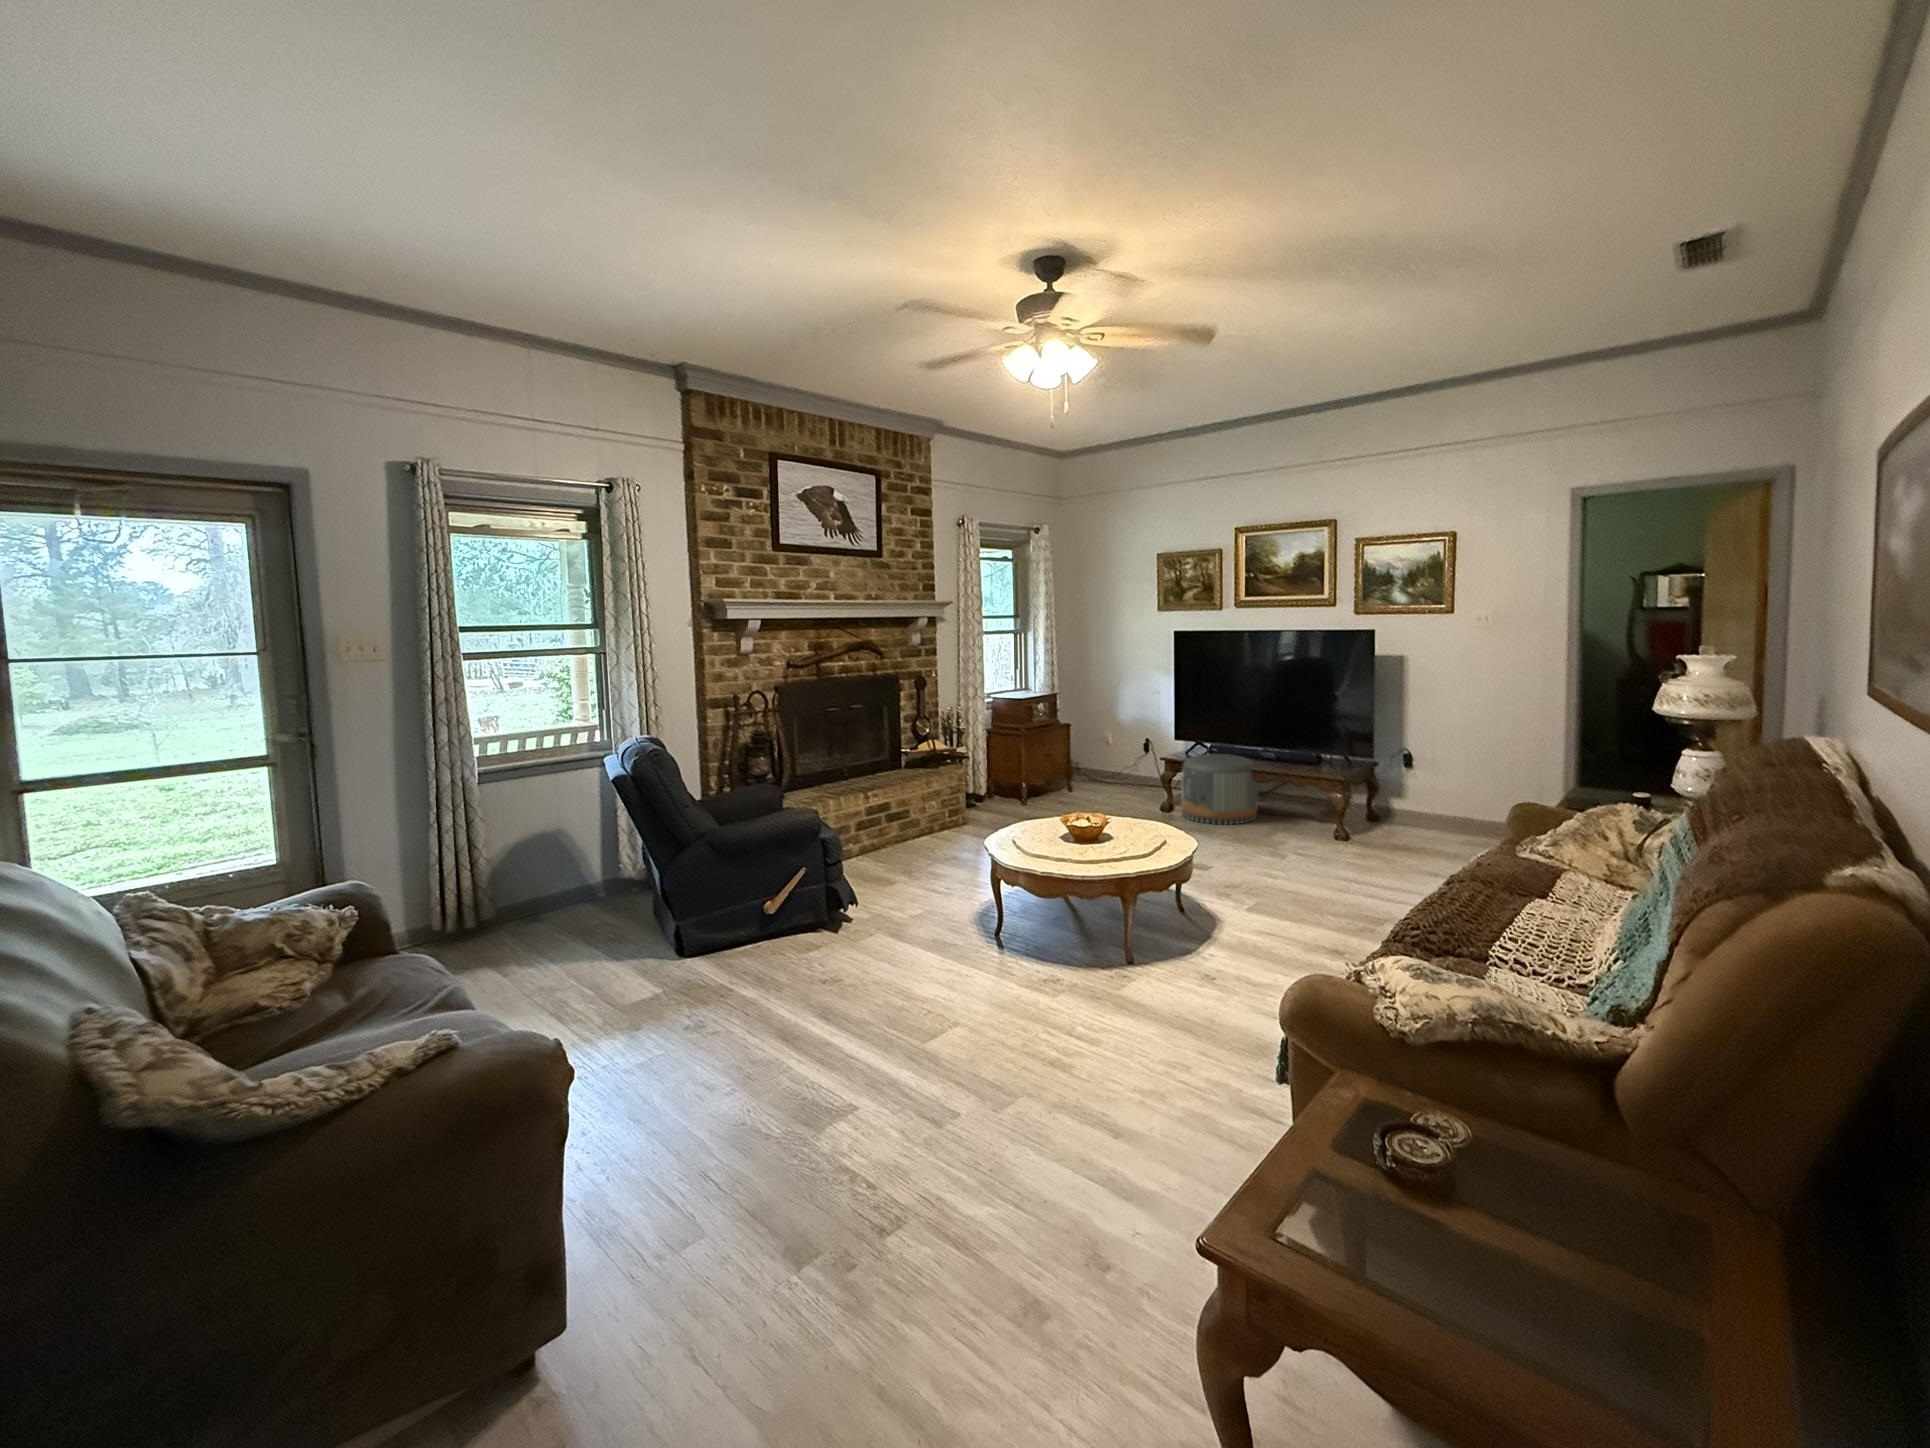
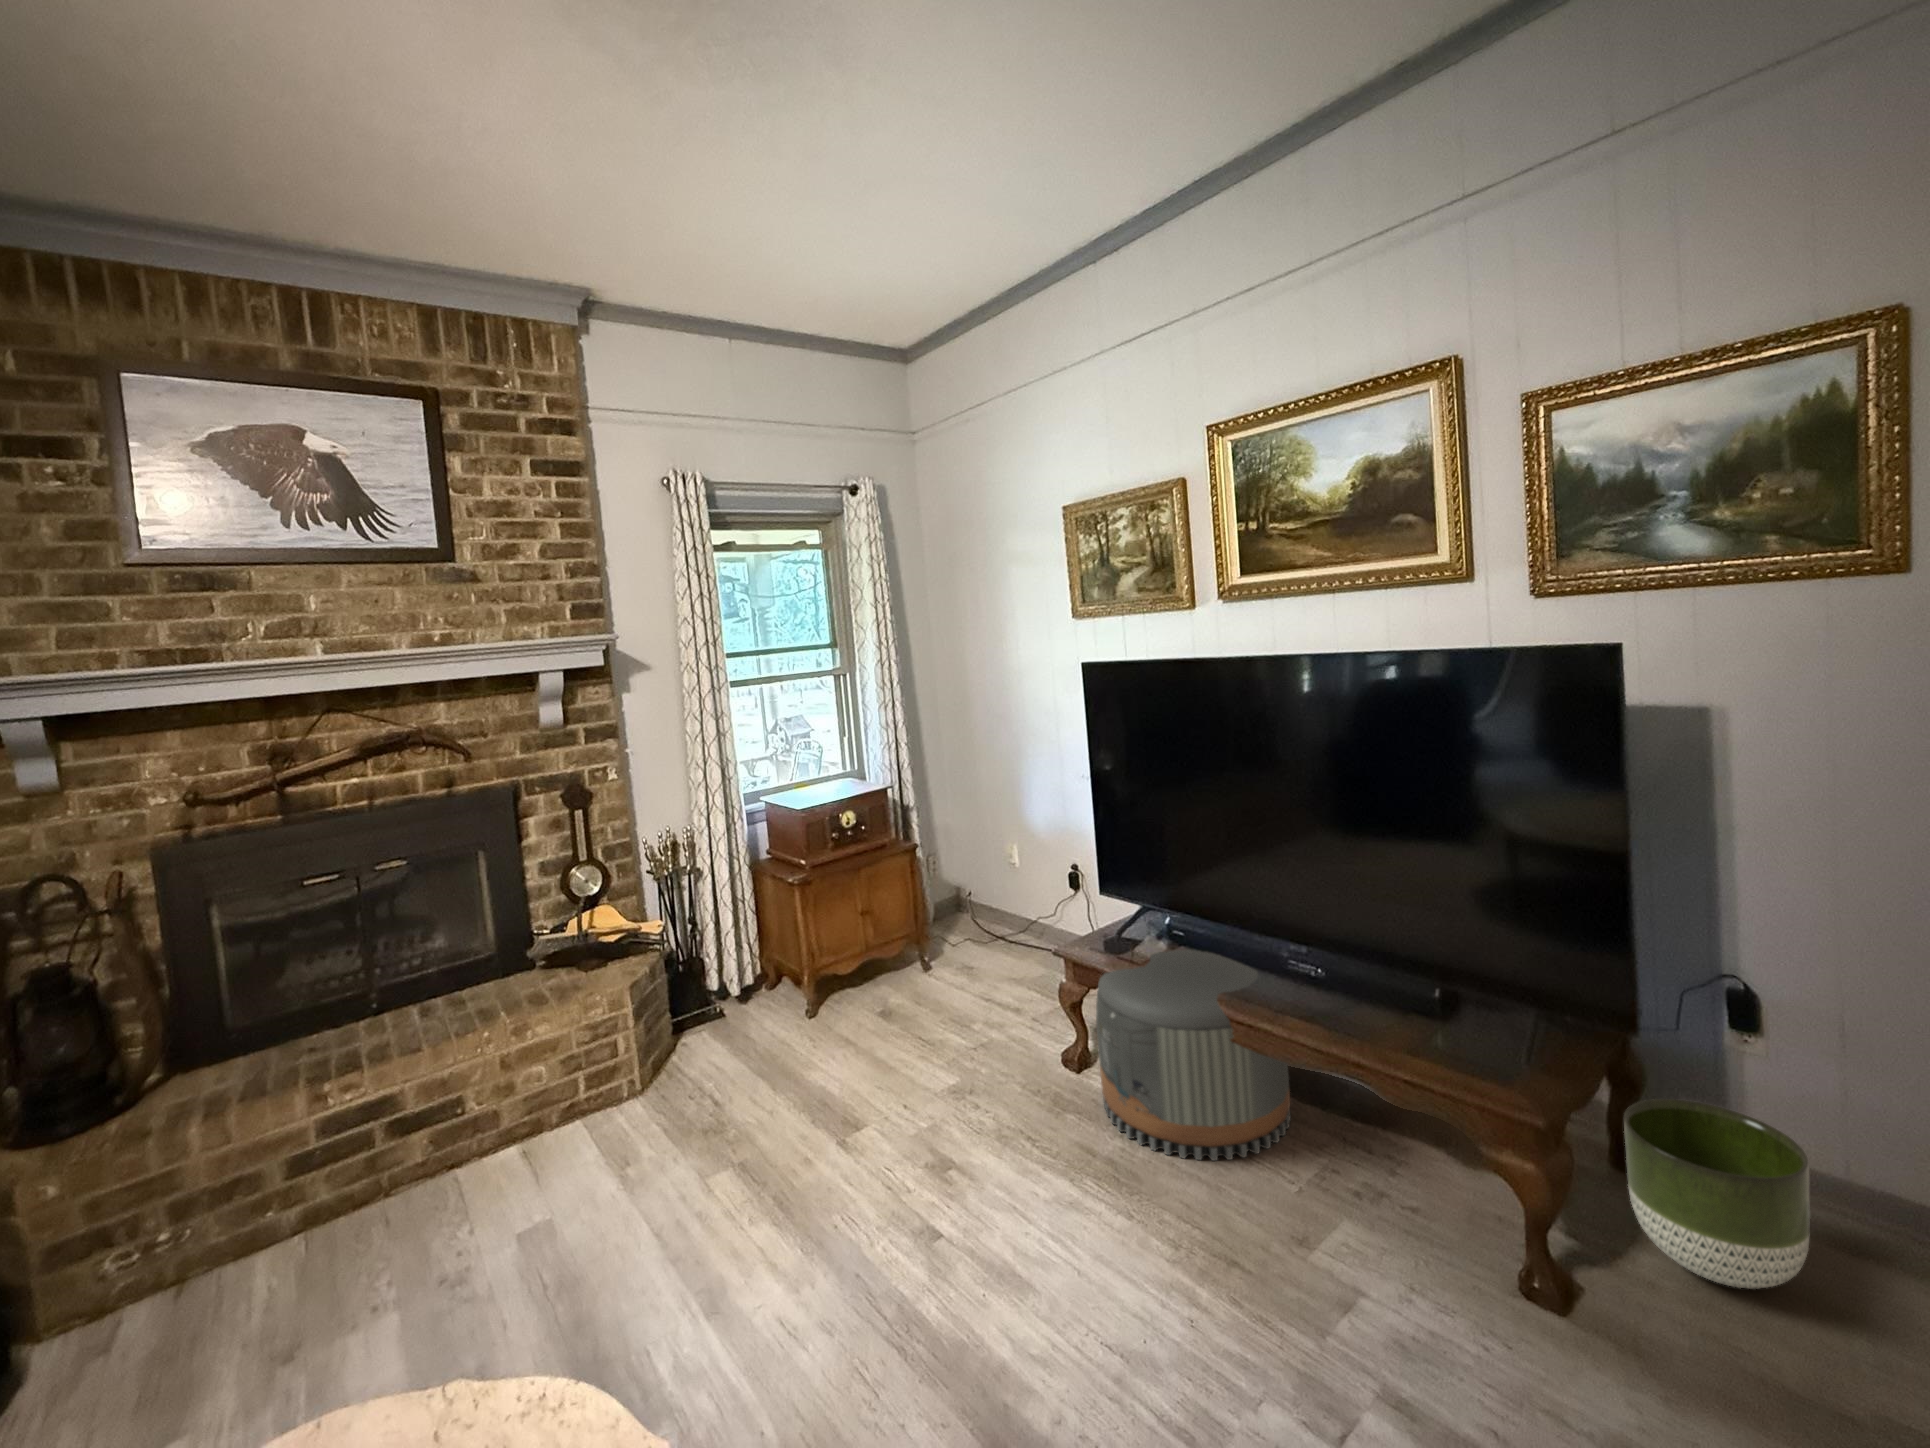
planter: none [1369,785,1416,835] -> present [1624,1099,1810,1289]

